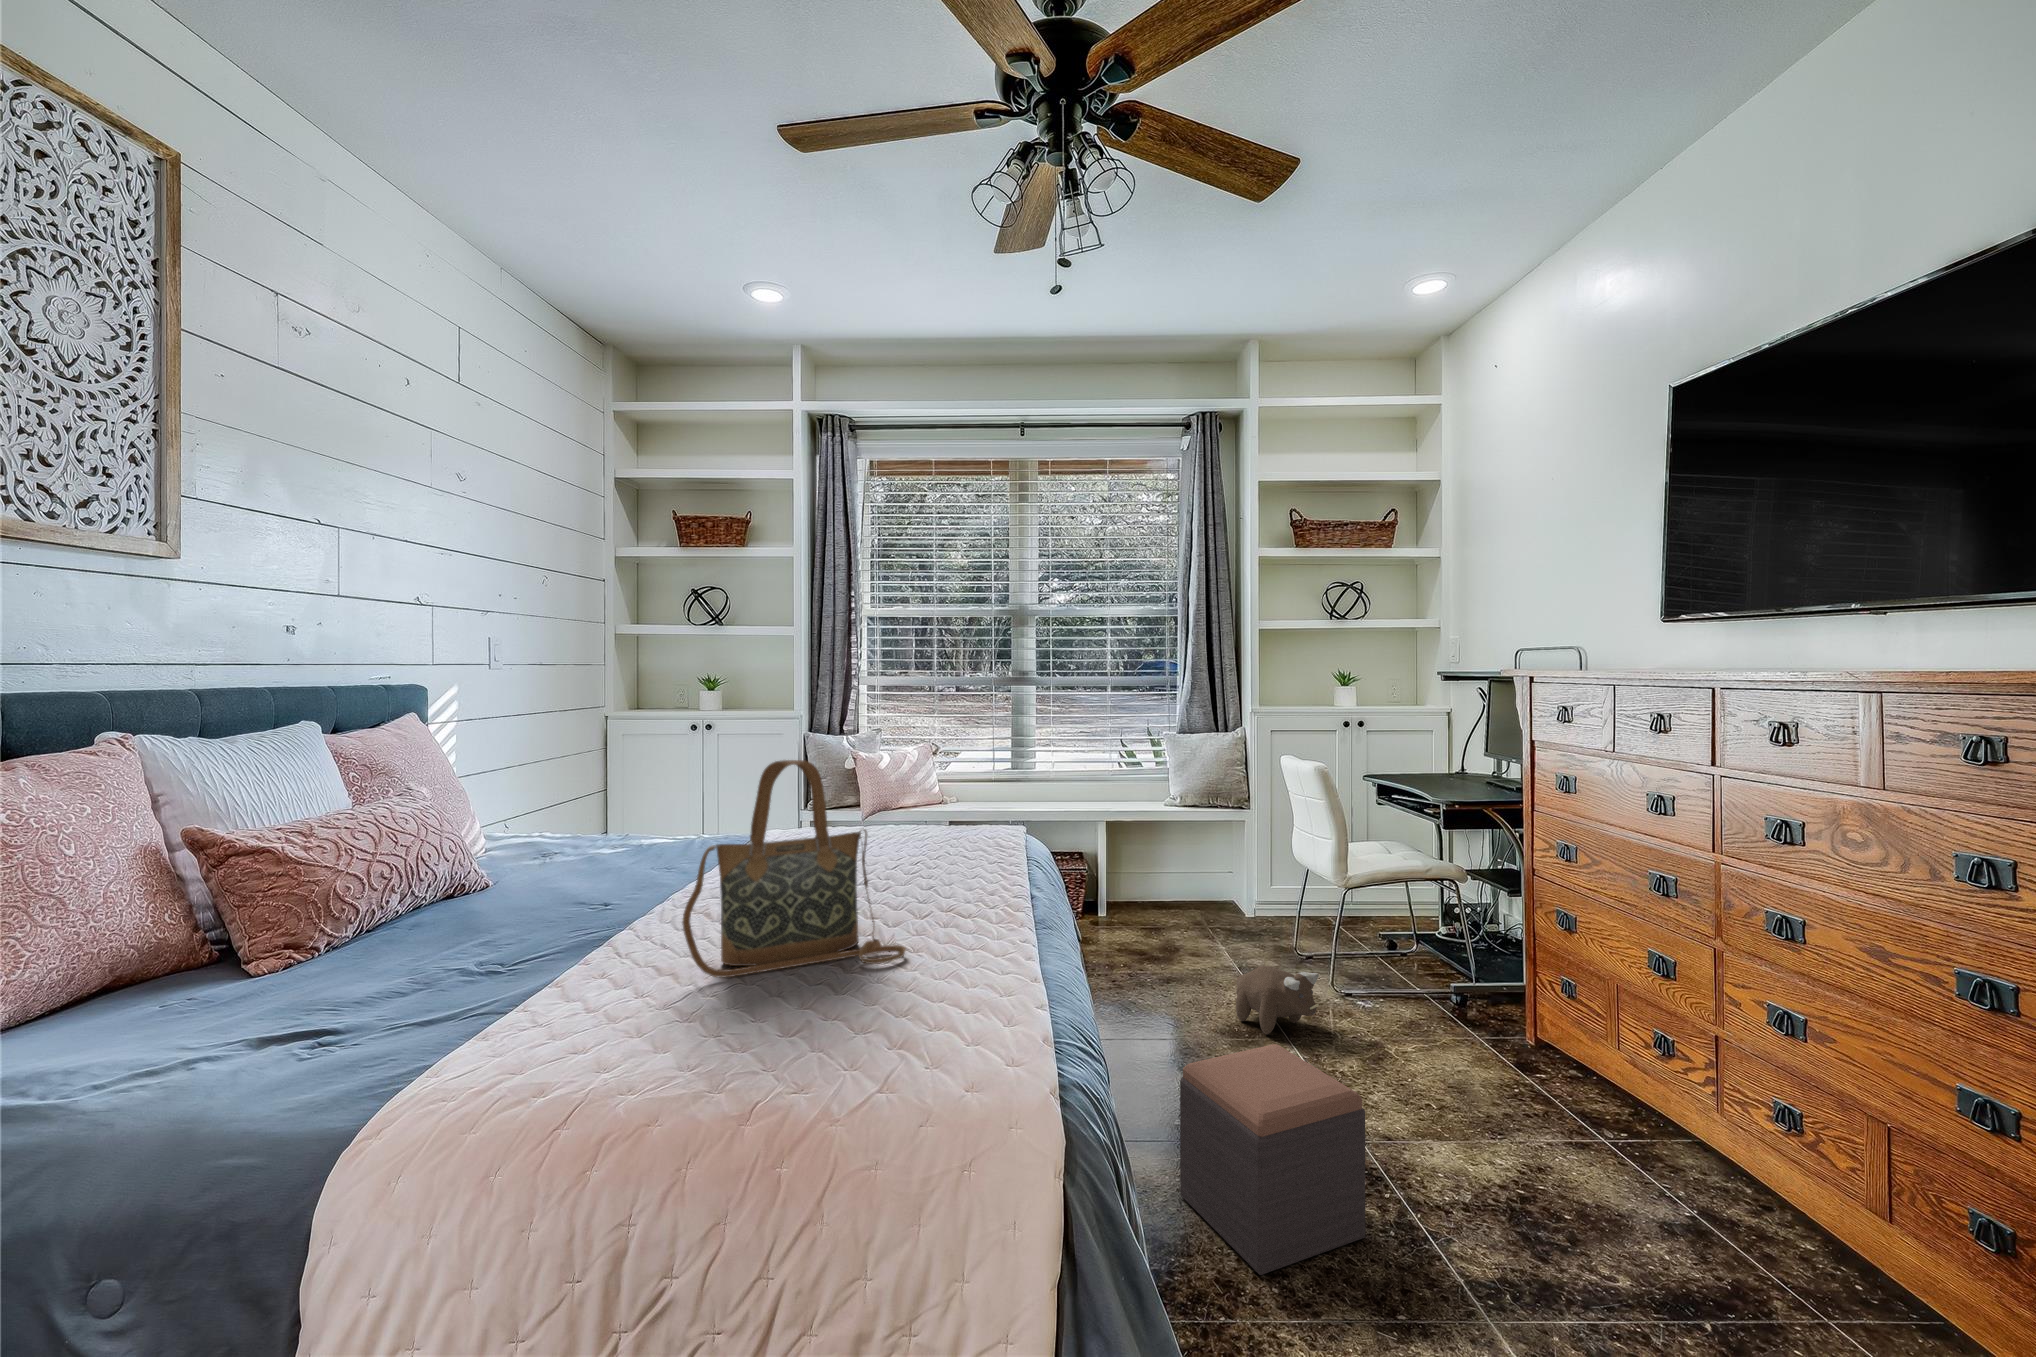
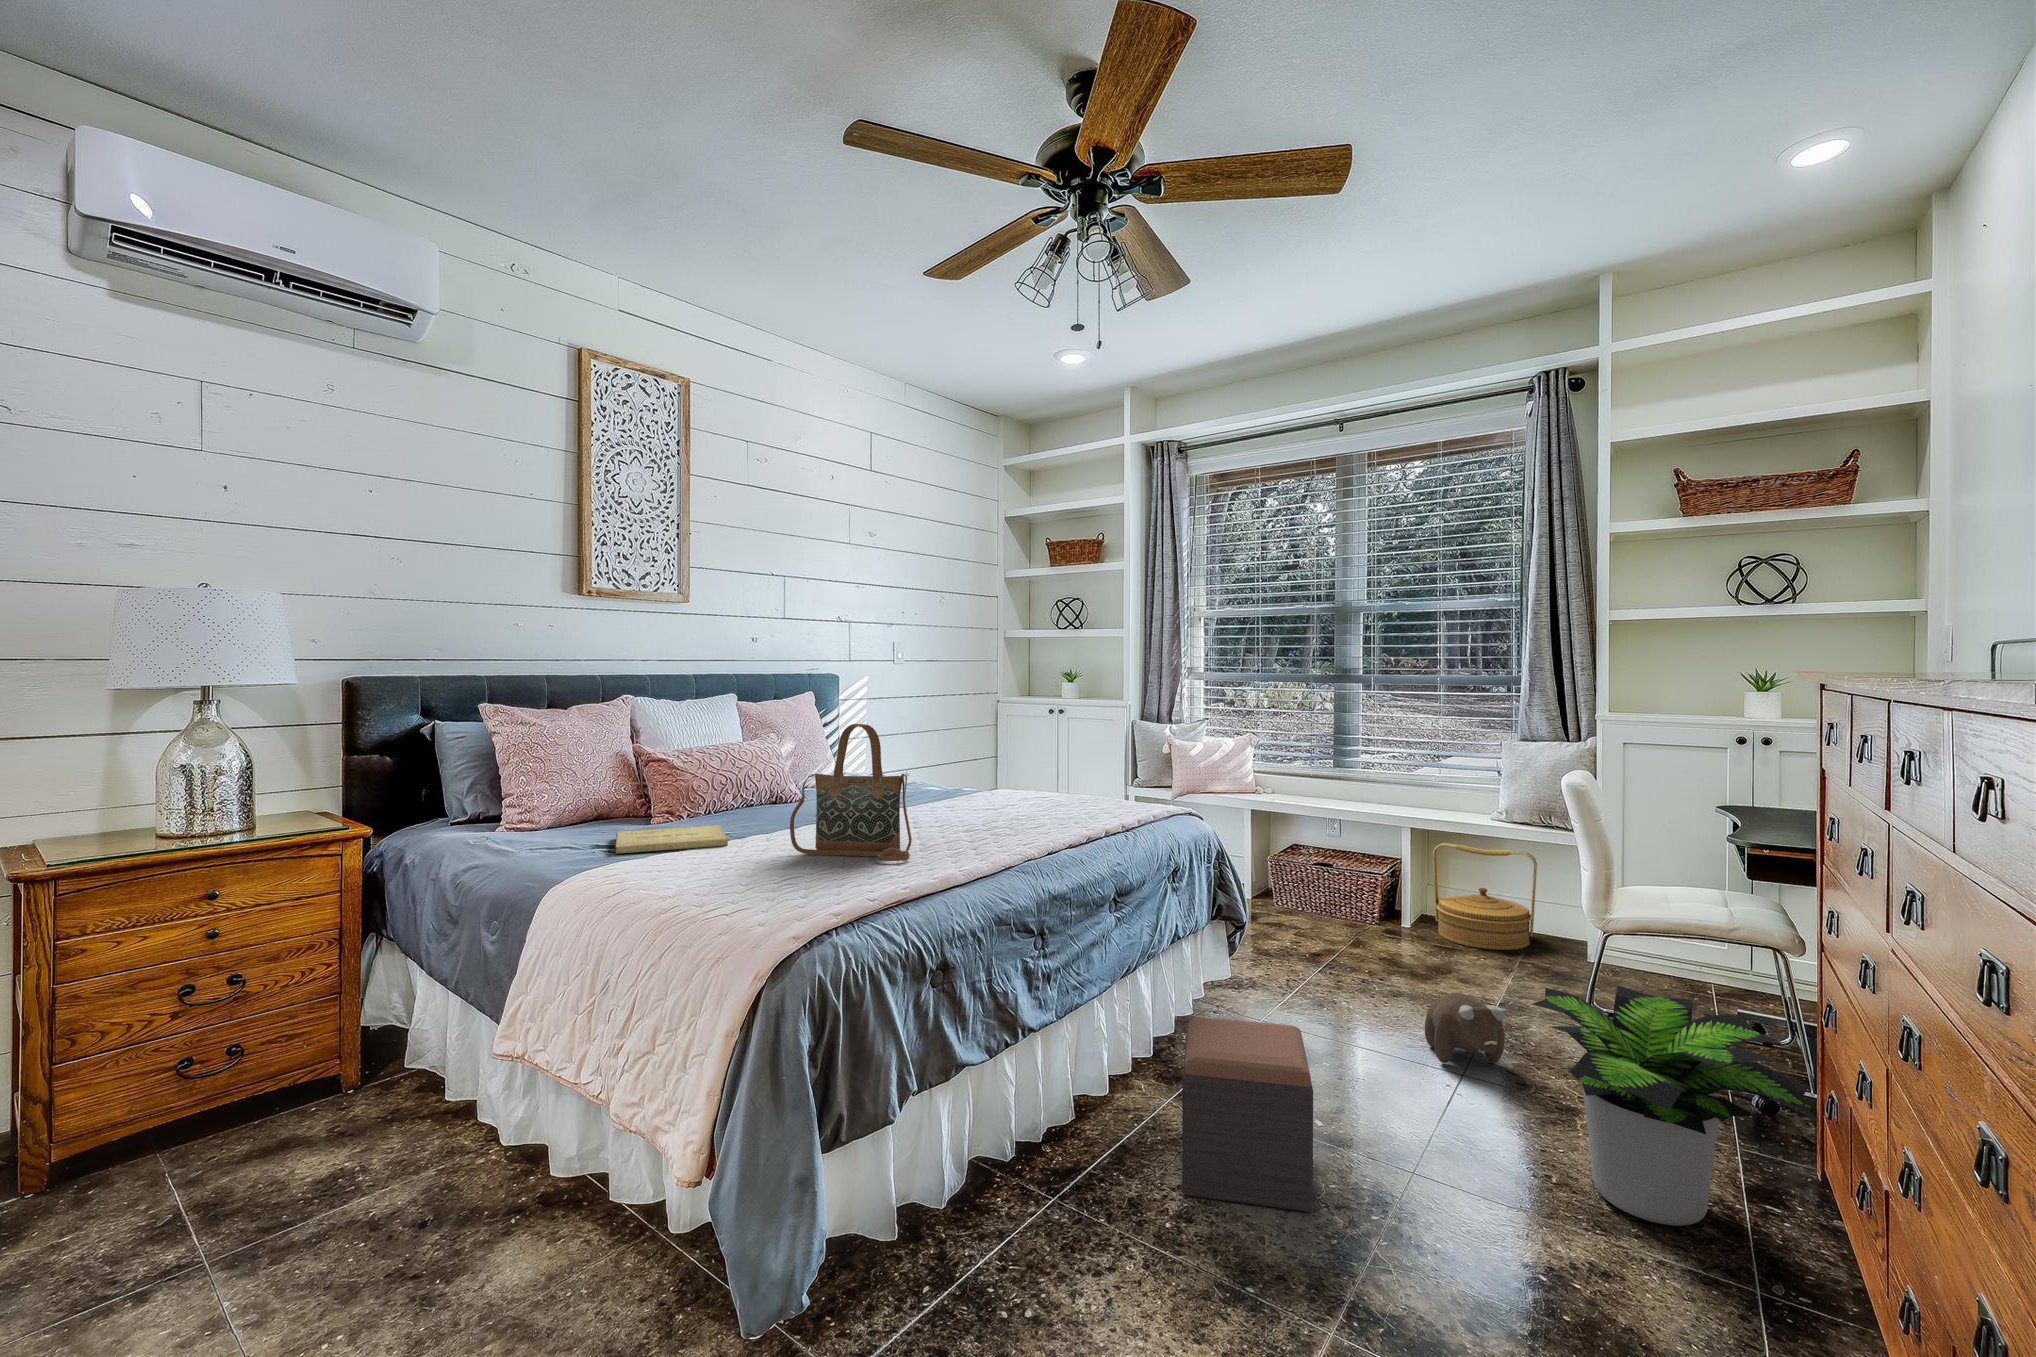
woven basket: none [1117,827,1199,917] -> present [1433,843,1537,950]
potted plant: none [1413,937,1635,1130] -> present [1532,986,1818,1226]
book: none [240,954,541,1066] -> present [615,825,728,854]

